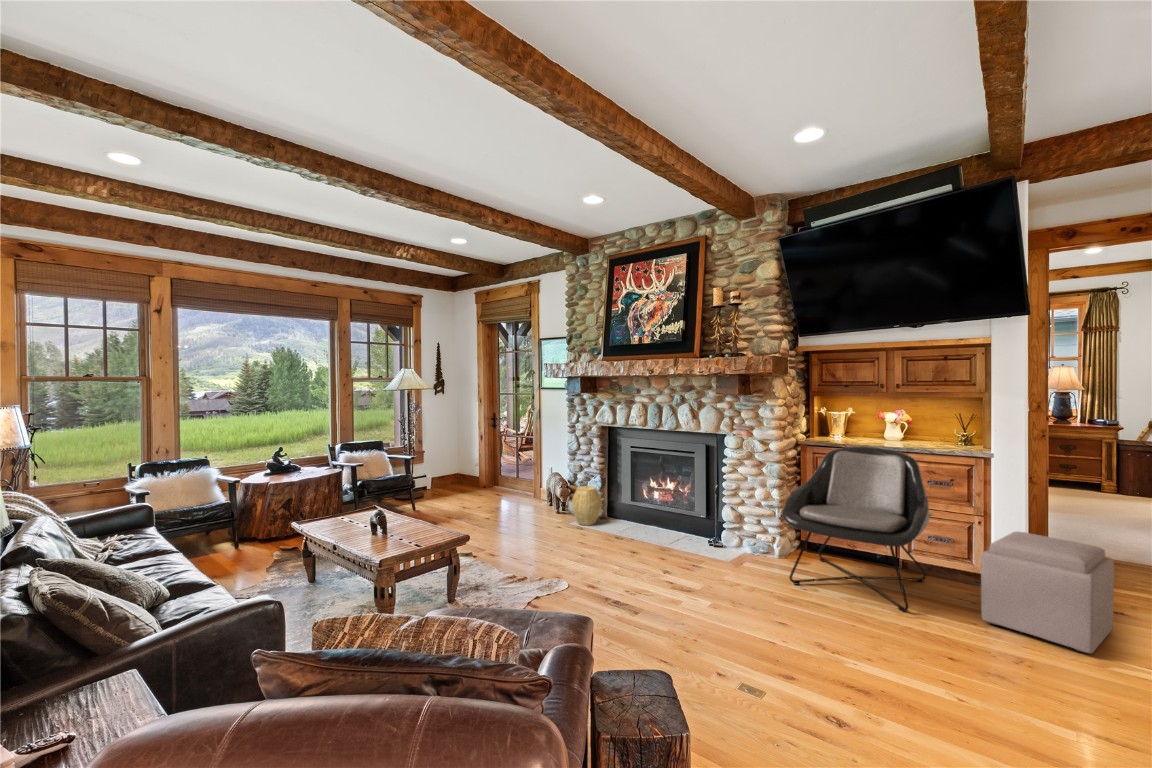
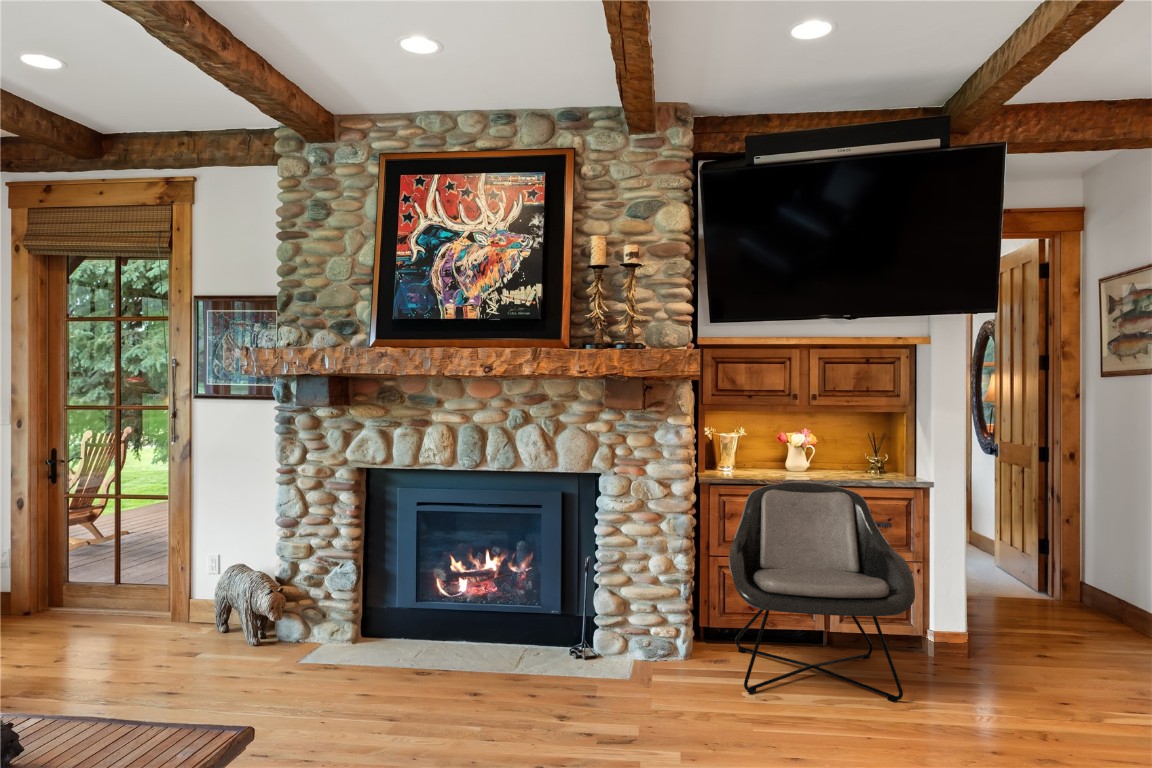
woven basket: present [572,486,602,525] -> none [307,583,367,658]
ottoman: present [981,532,1114,654] -> none [966,577,1091,708]

